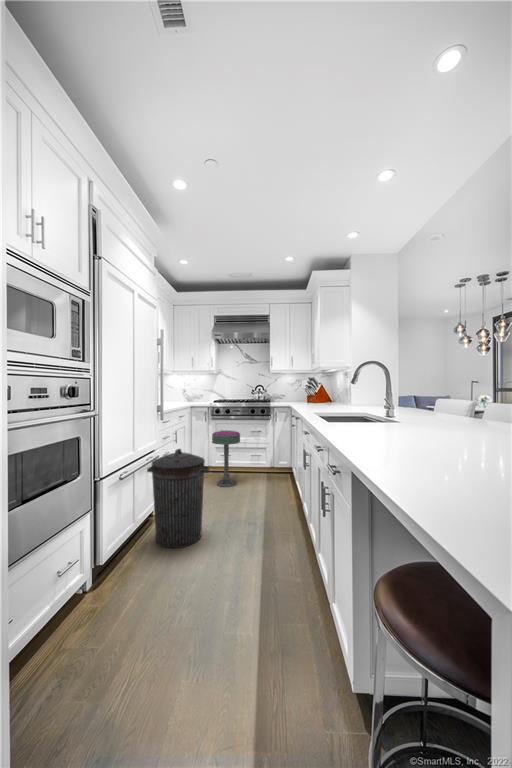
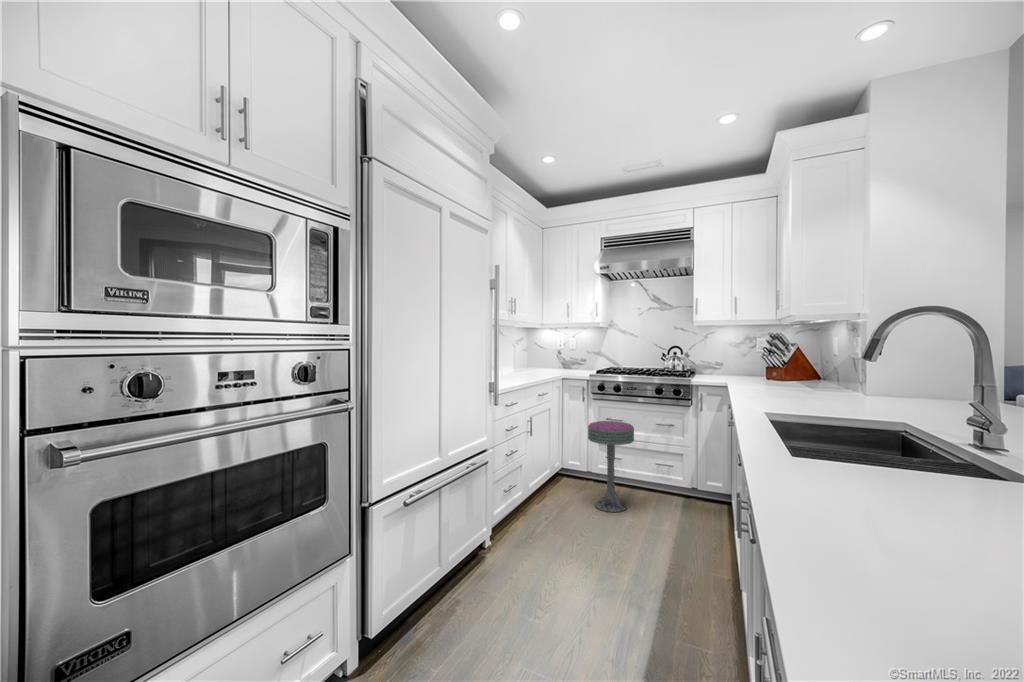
trash can: present [147,449,210,548] -> none [463,457,558,622]

